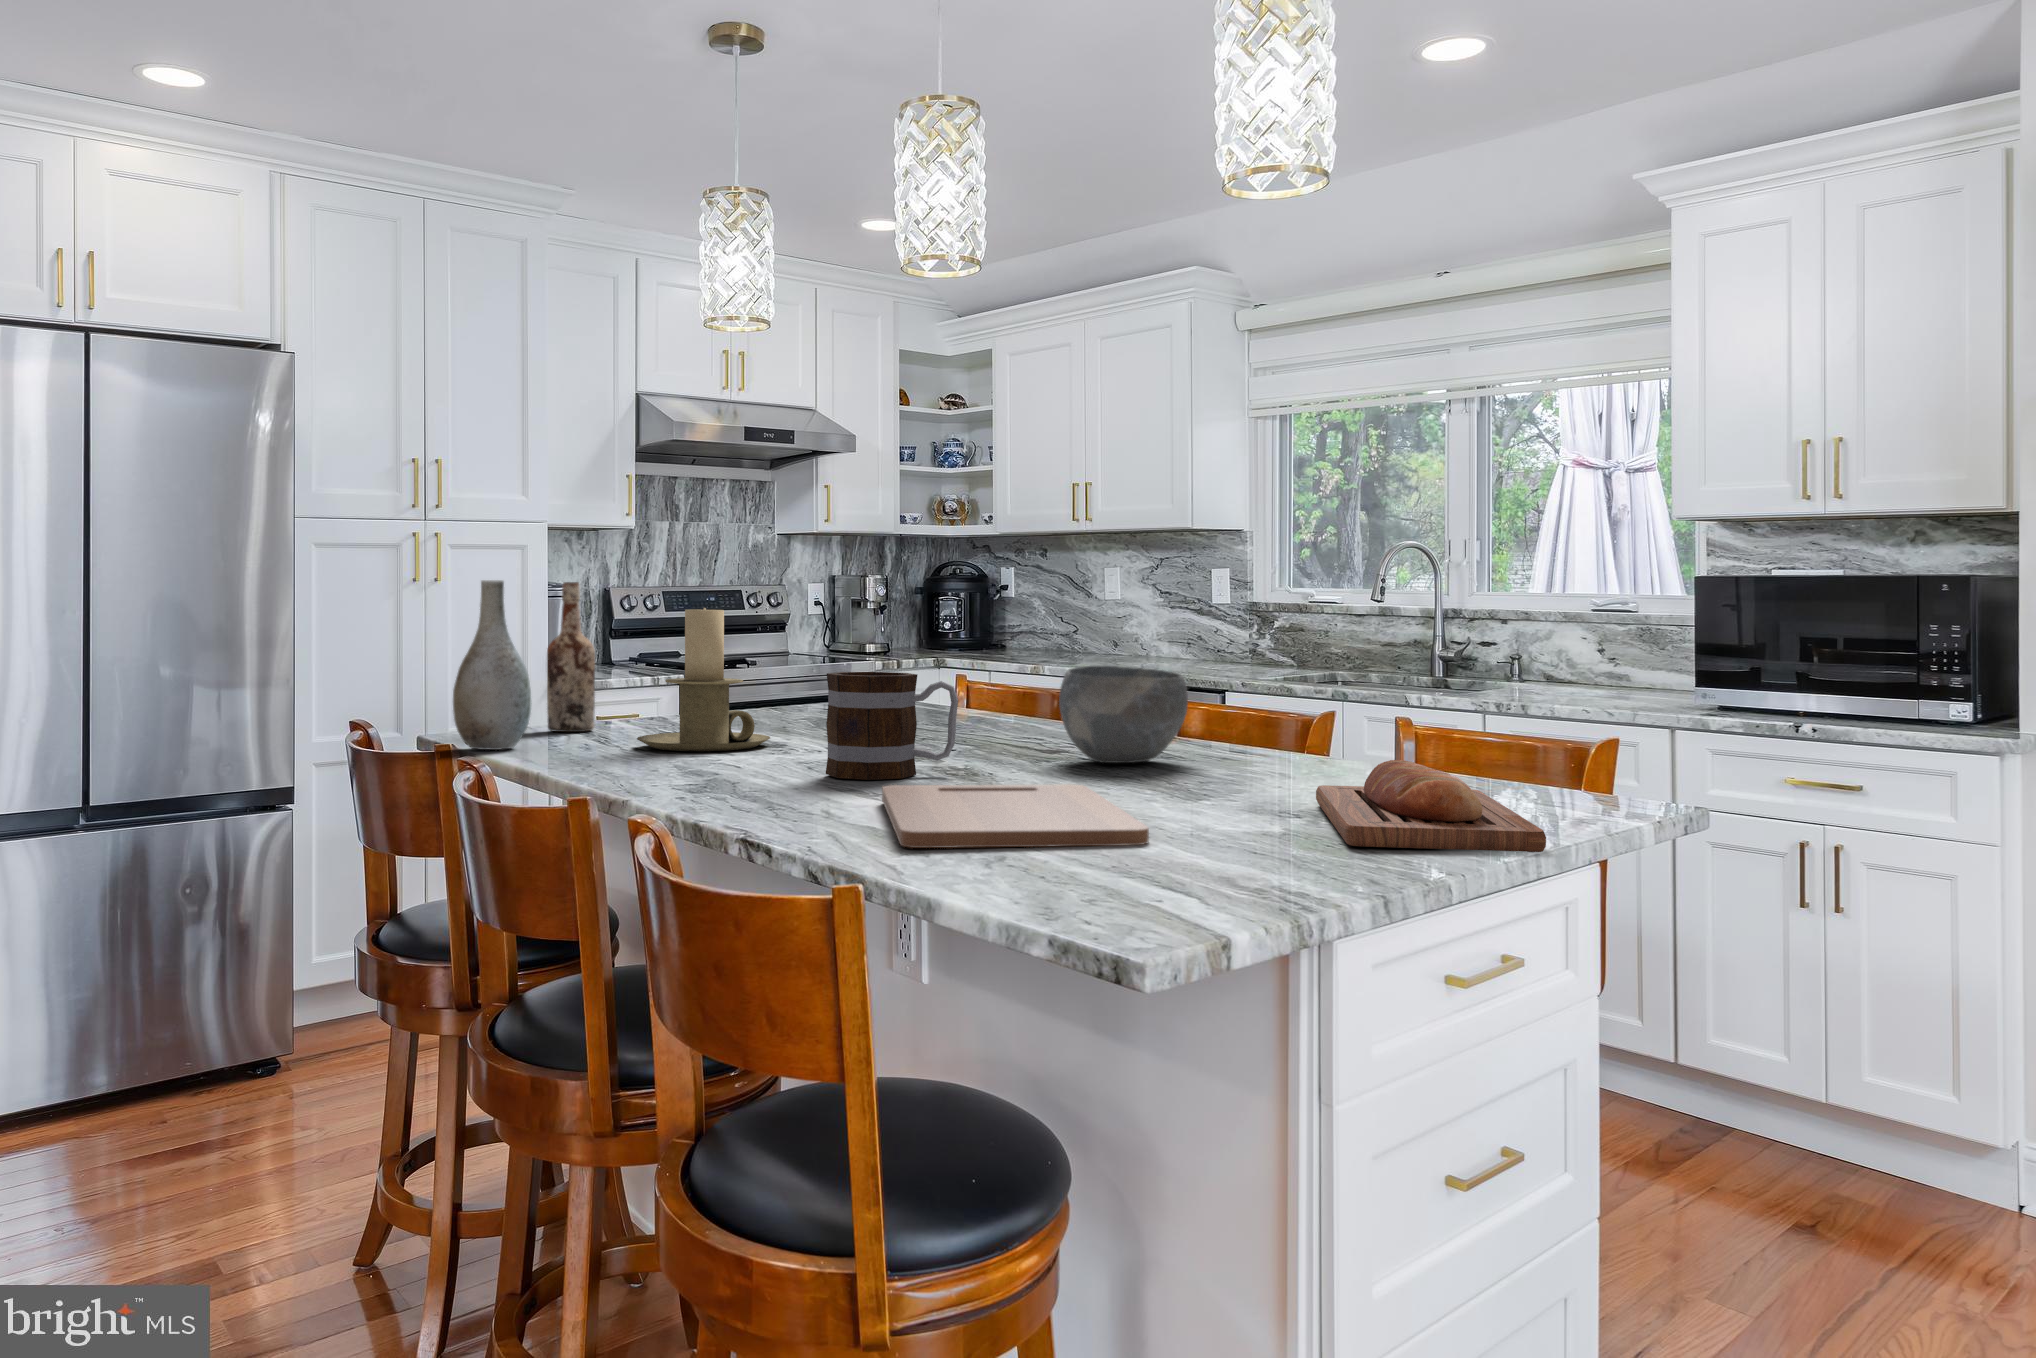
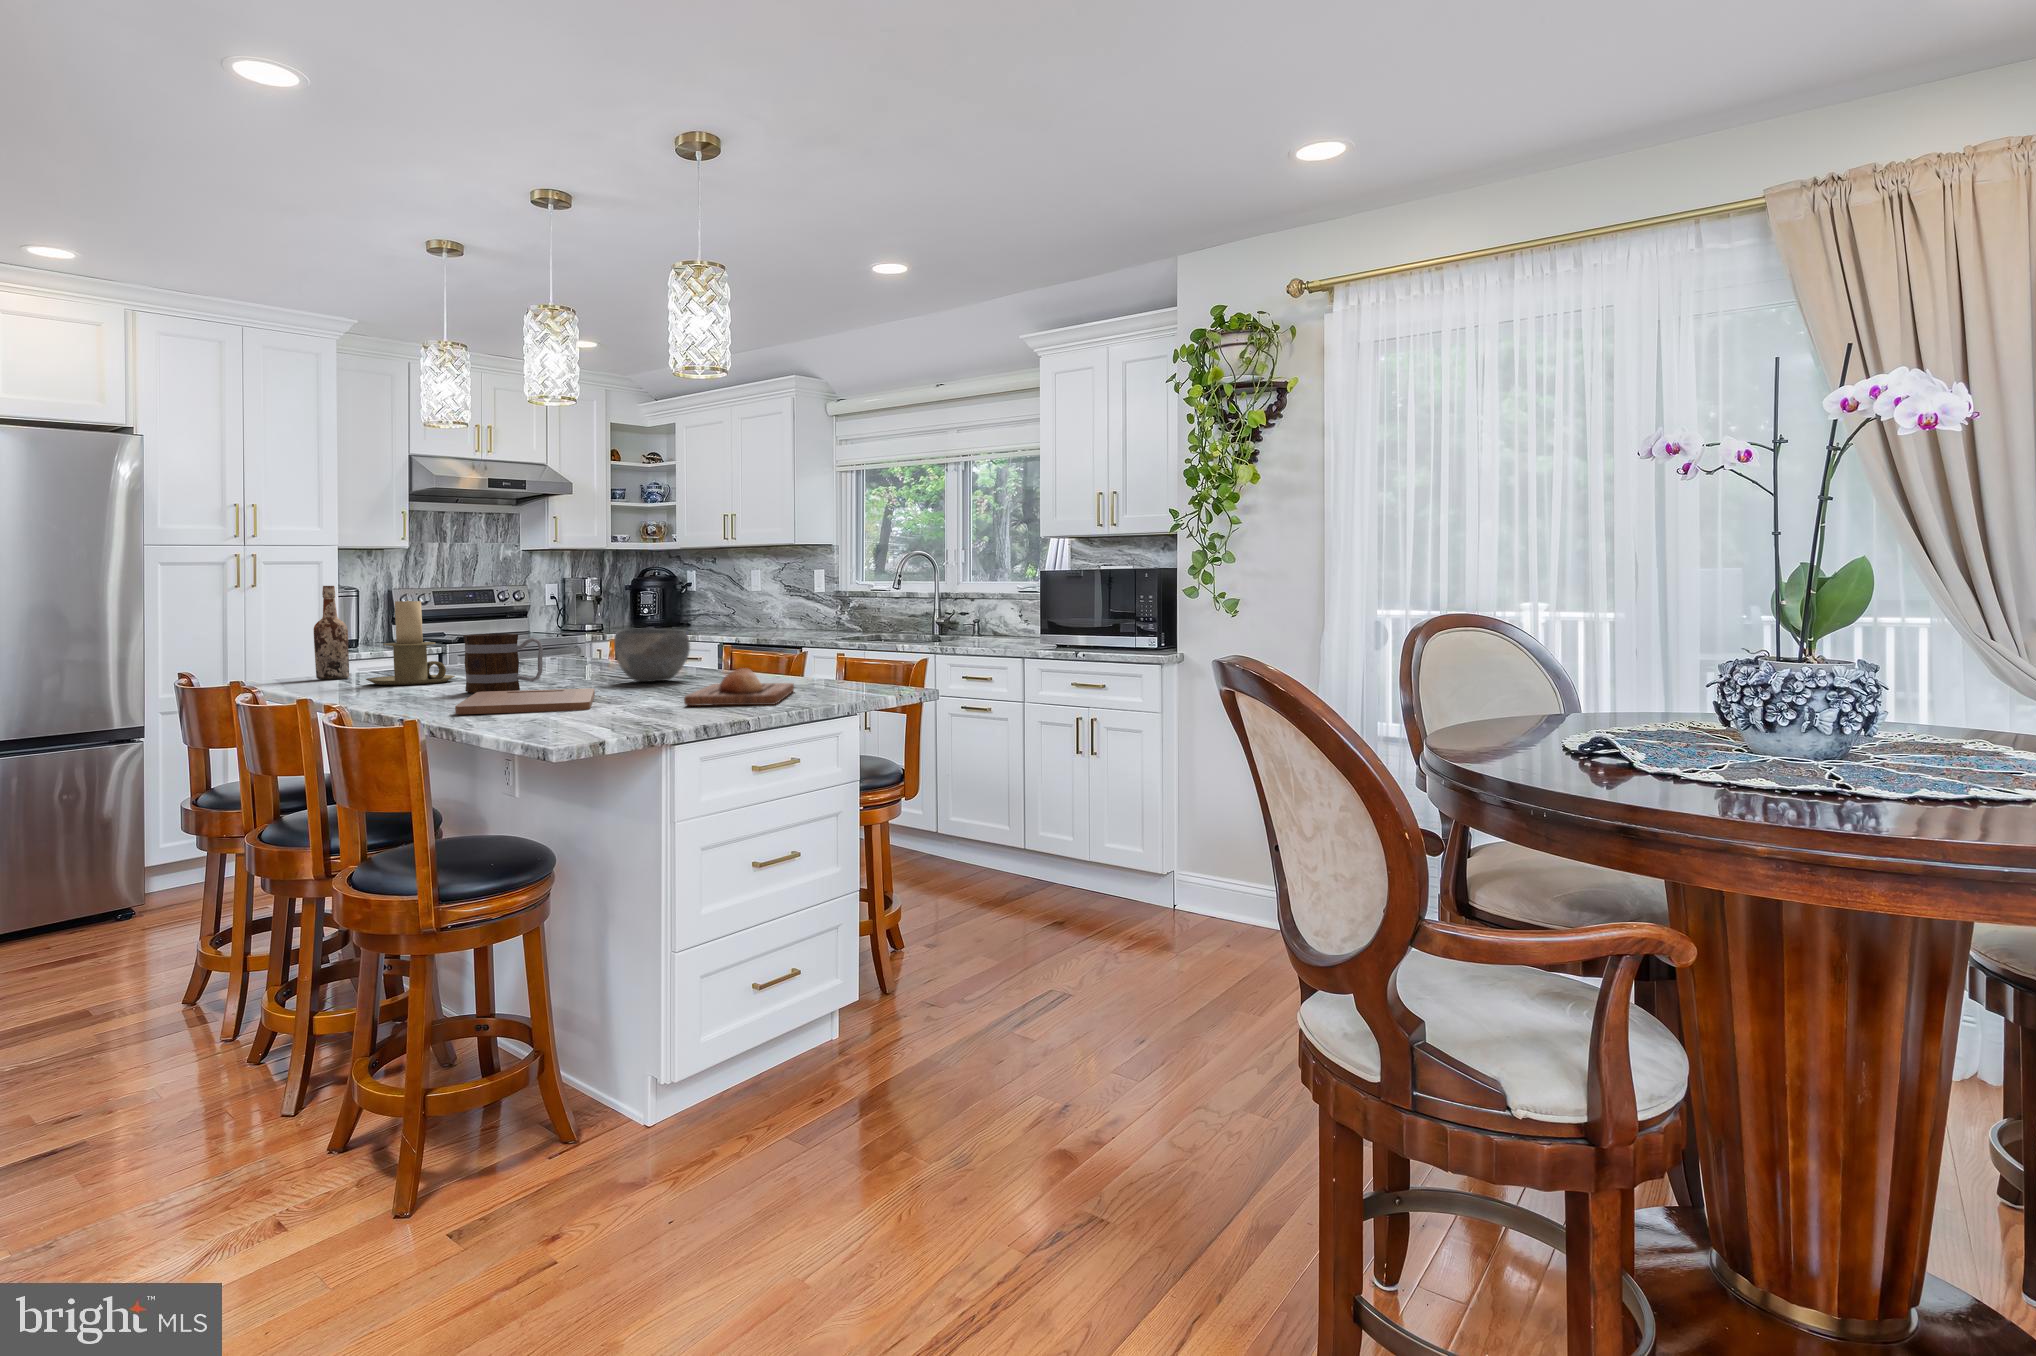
vase: present [453,580,532,750] -> none [240,585,295,688]

